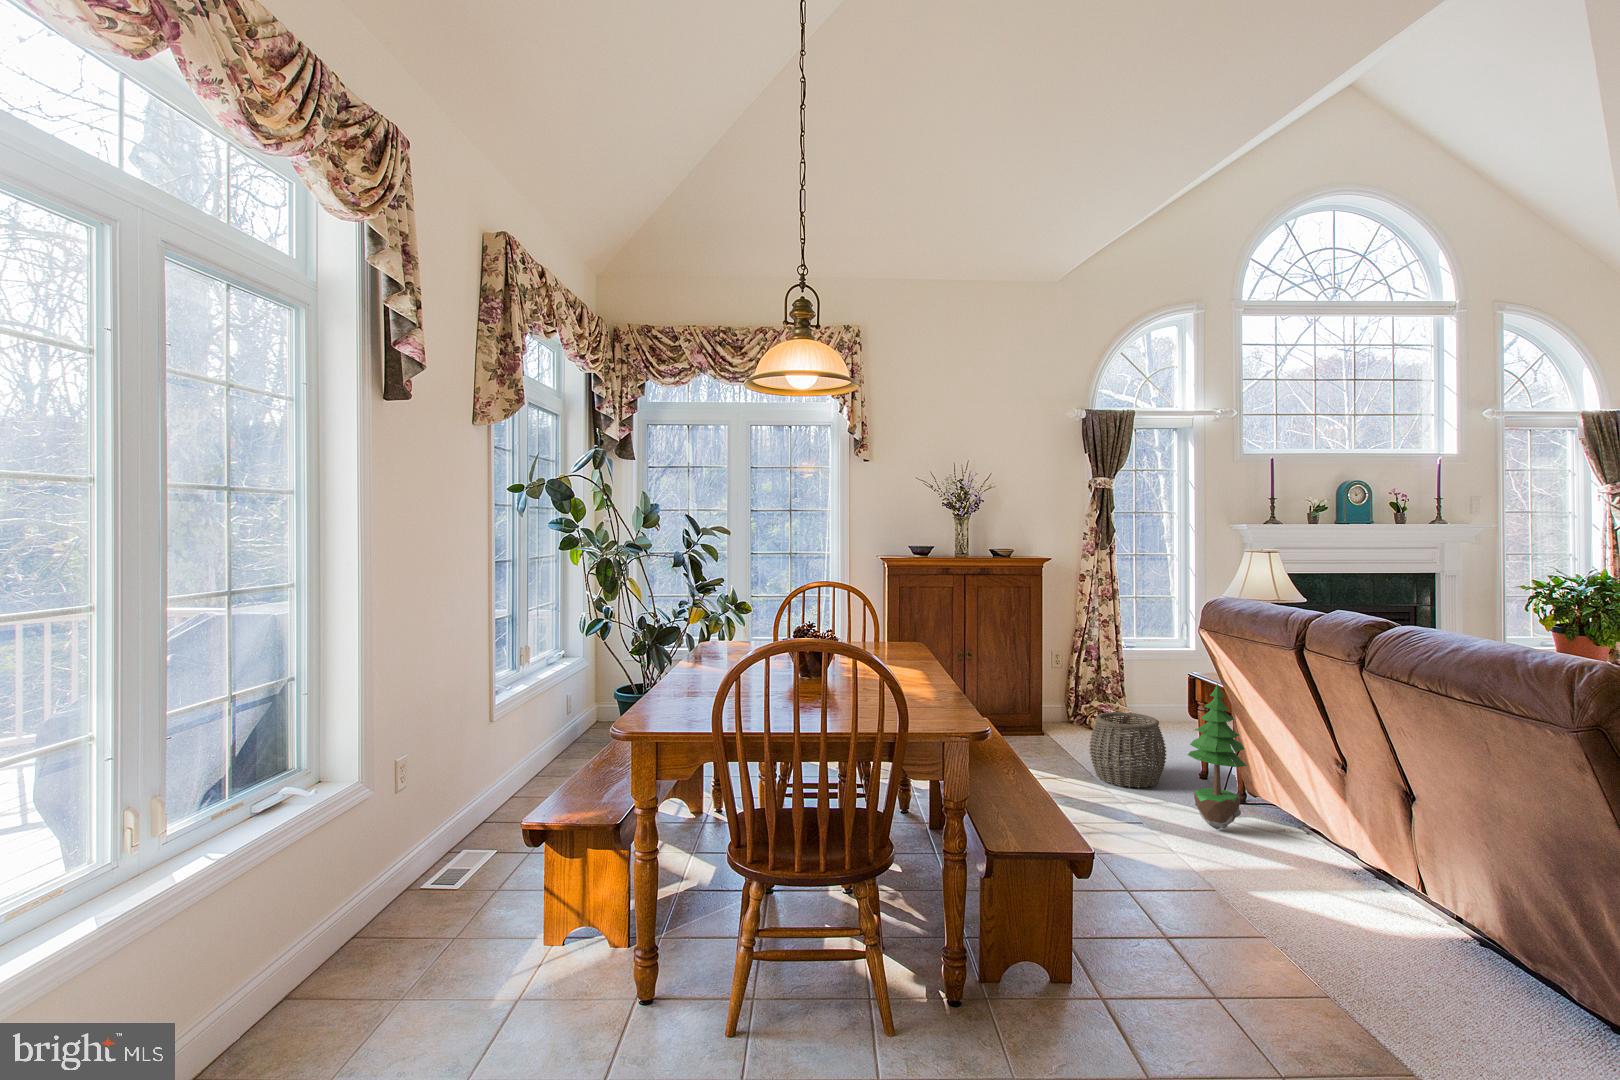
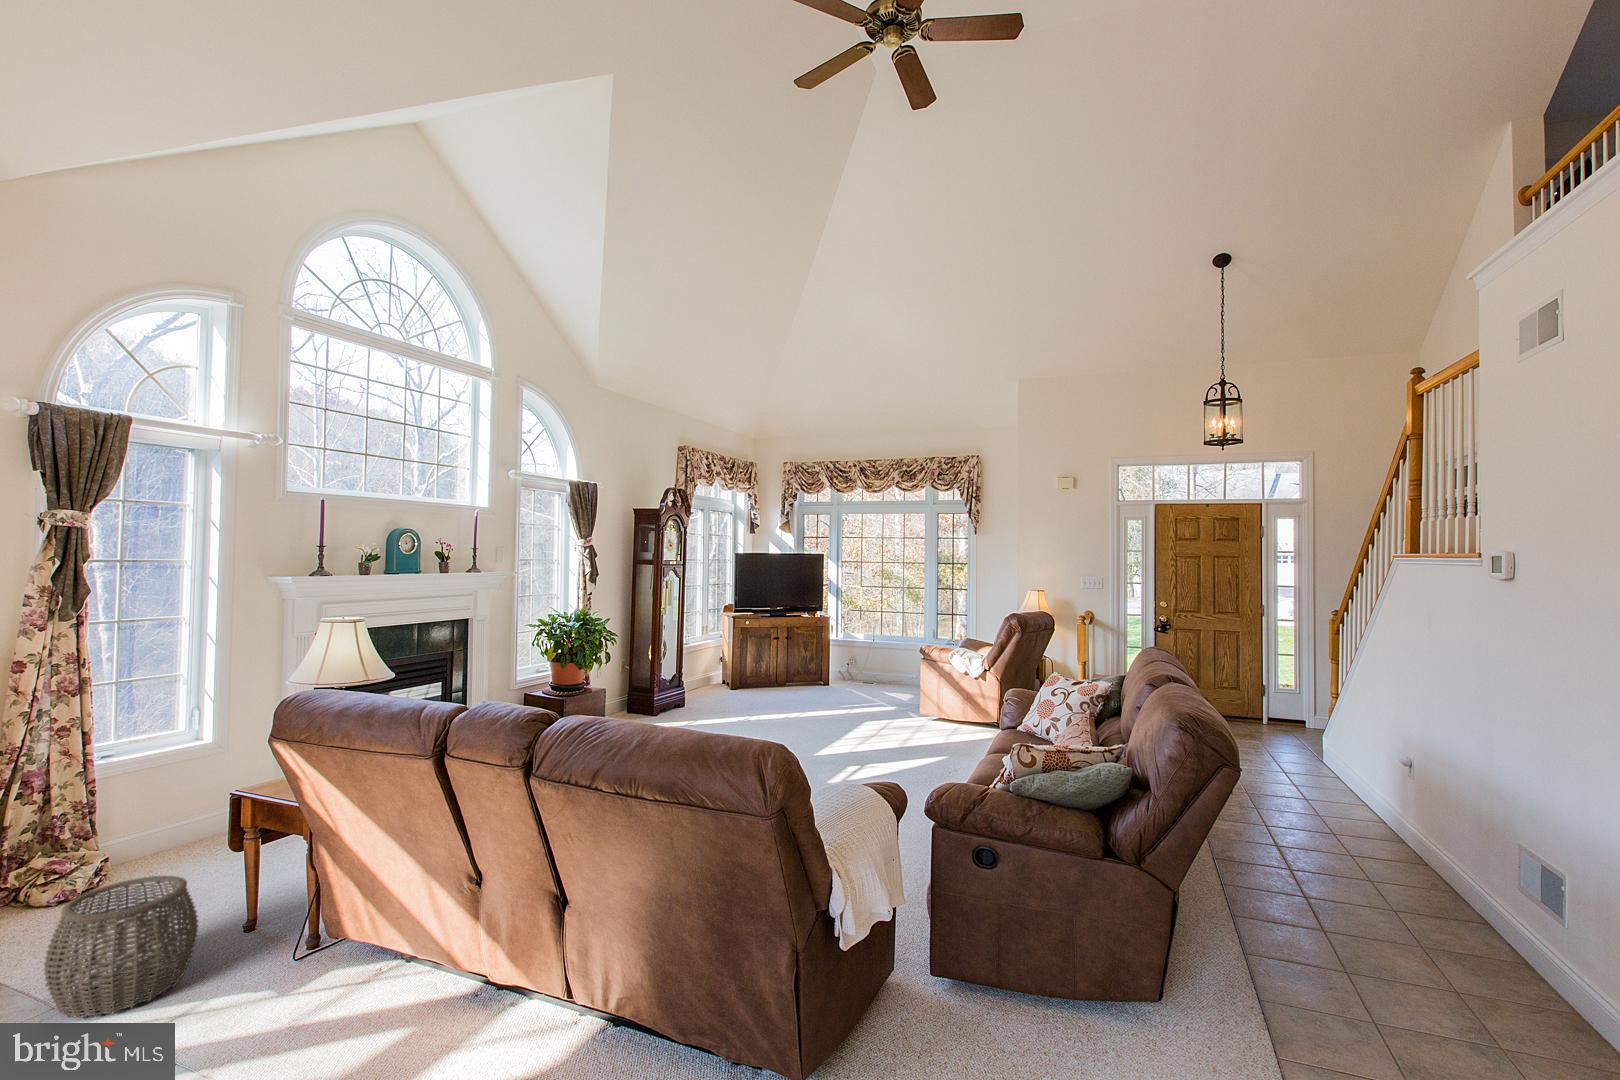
potted tree: present [1188,684,1246,830] -> none [254,813,343,1020]

